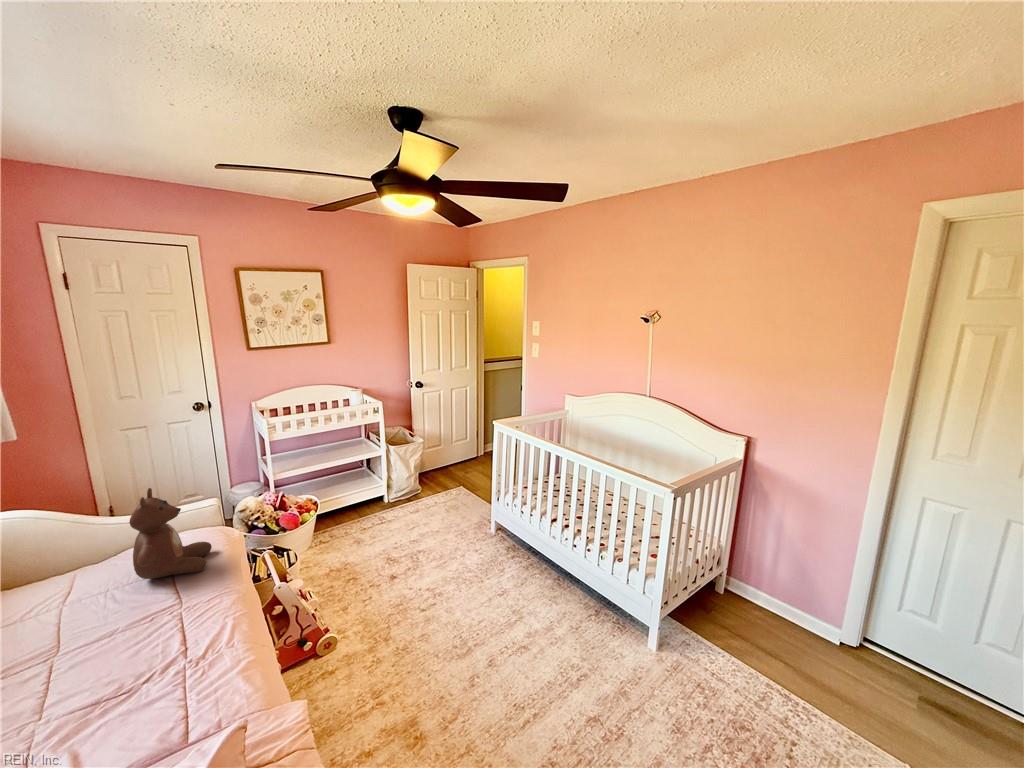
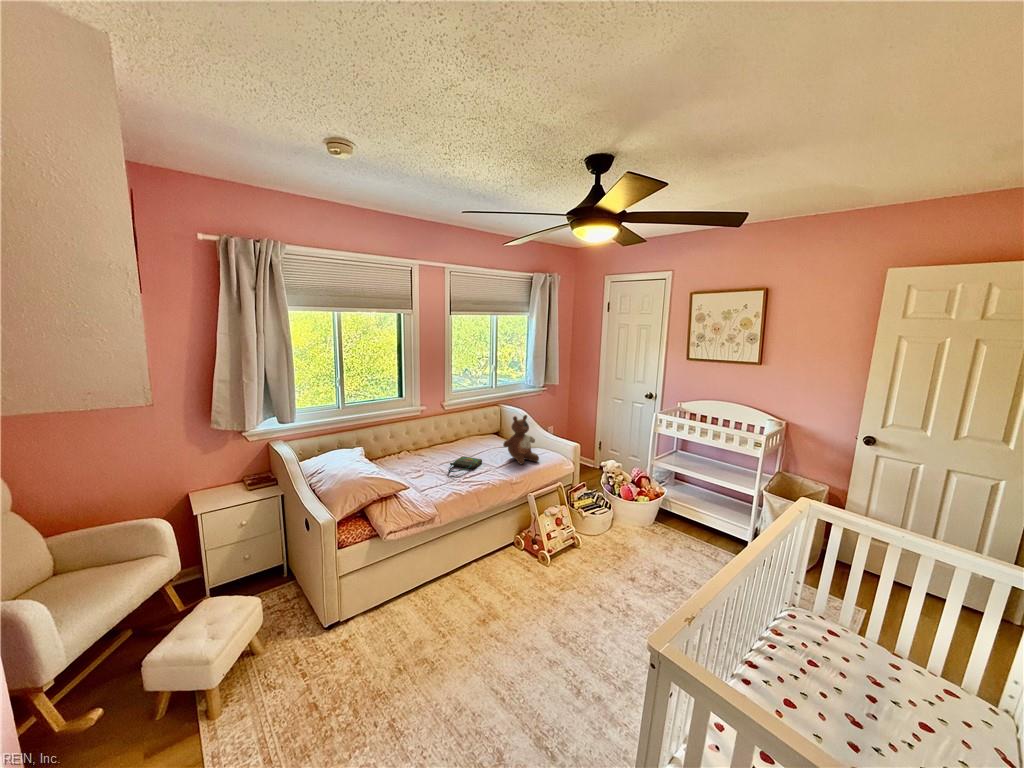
tote bag: none [46,623,160,689] -> present [448,457,482,477]

